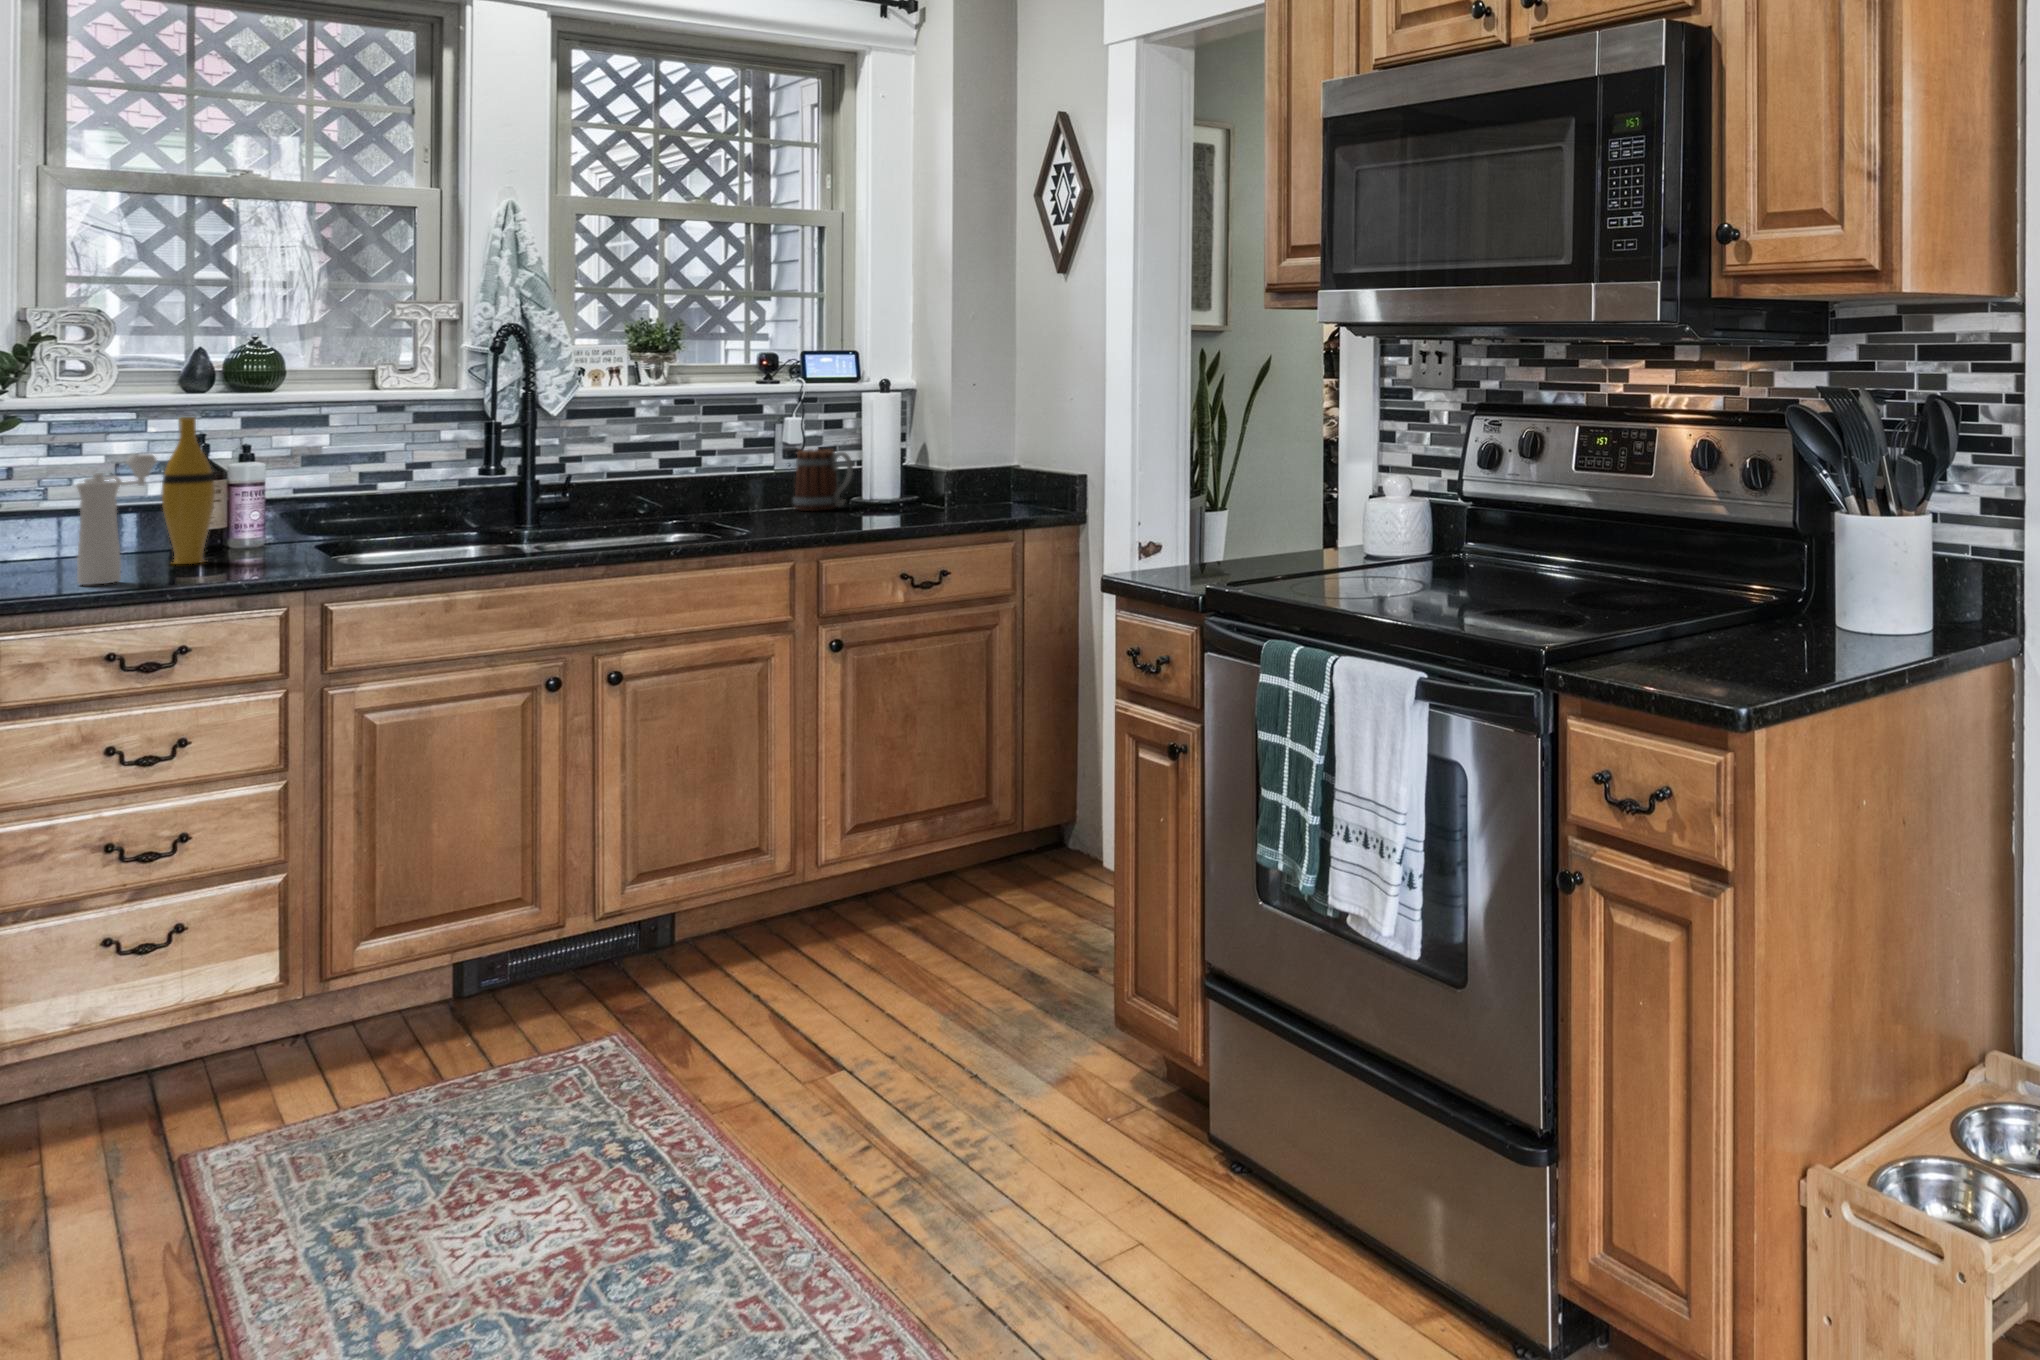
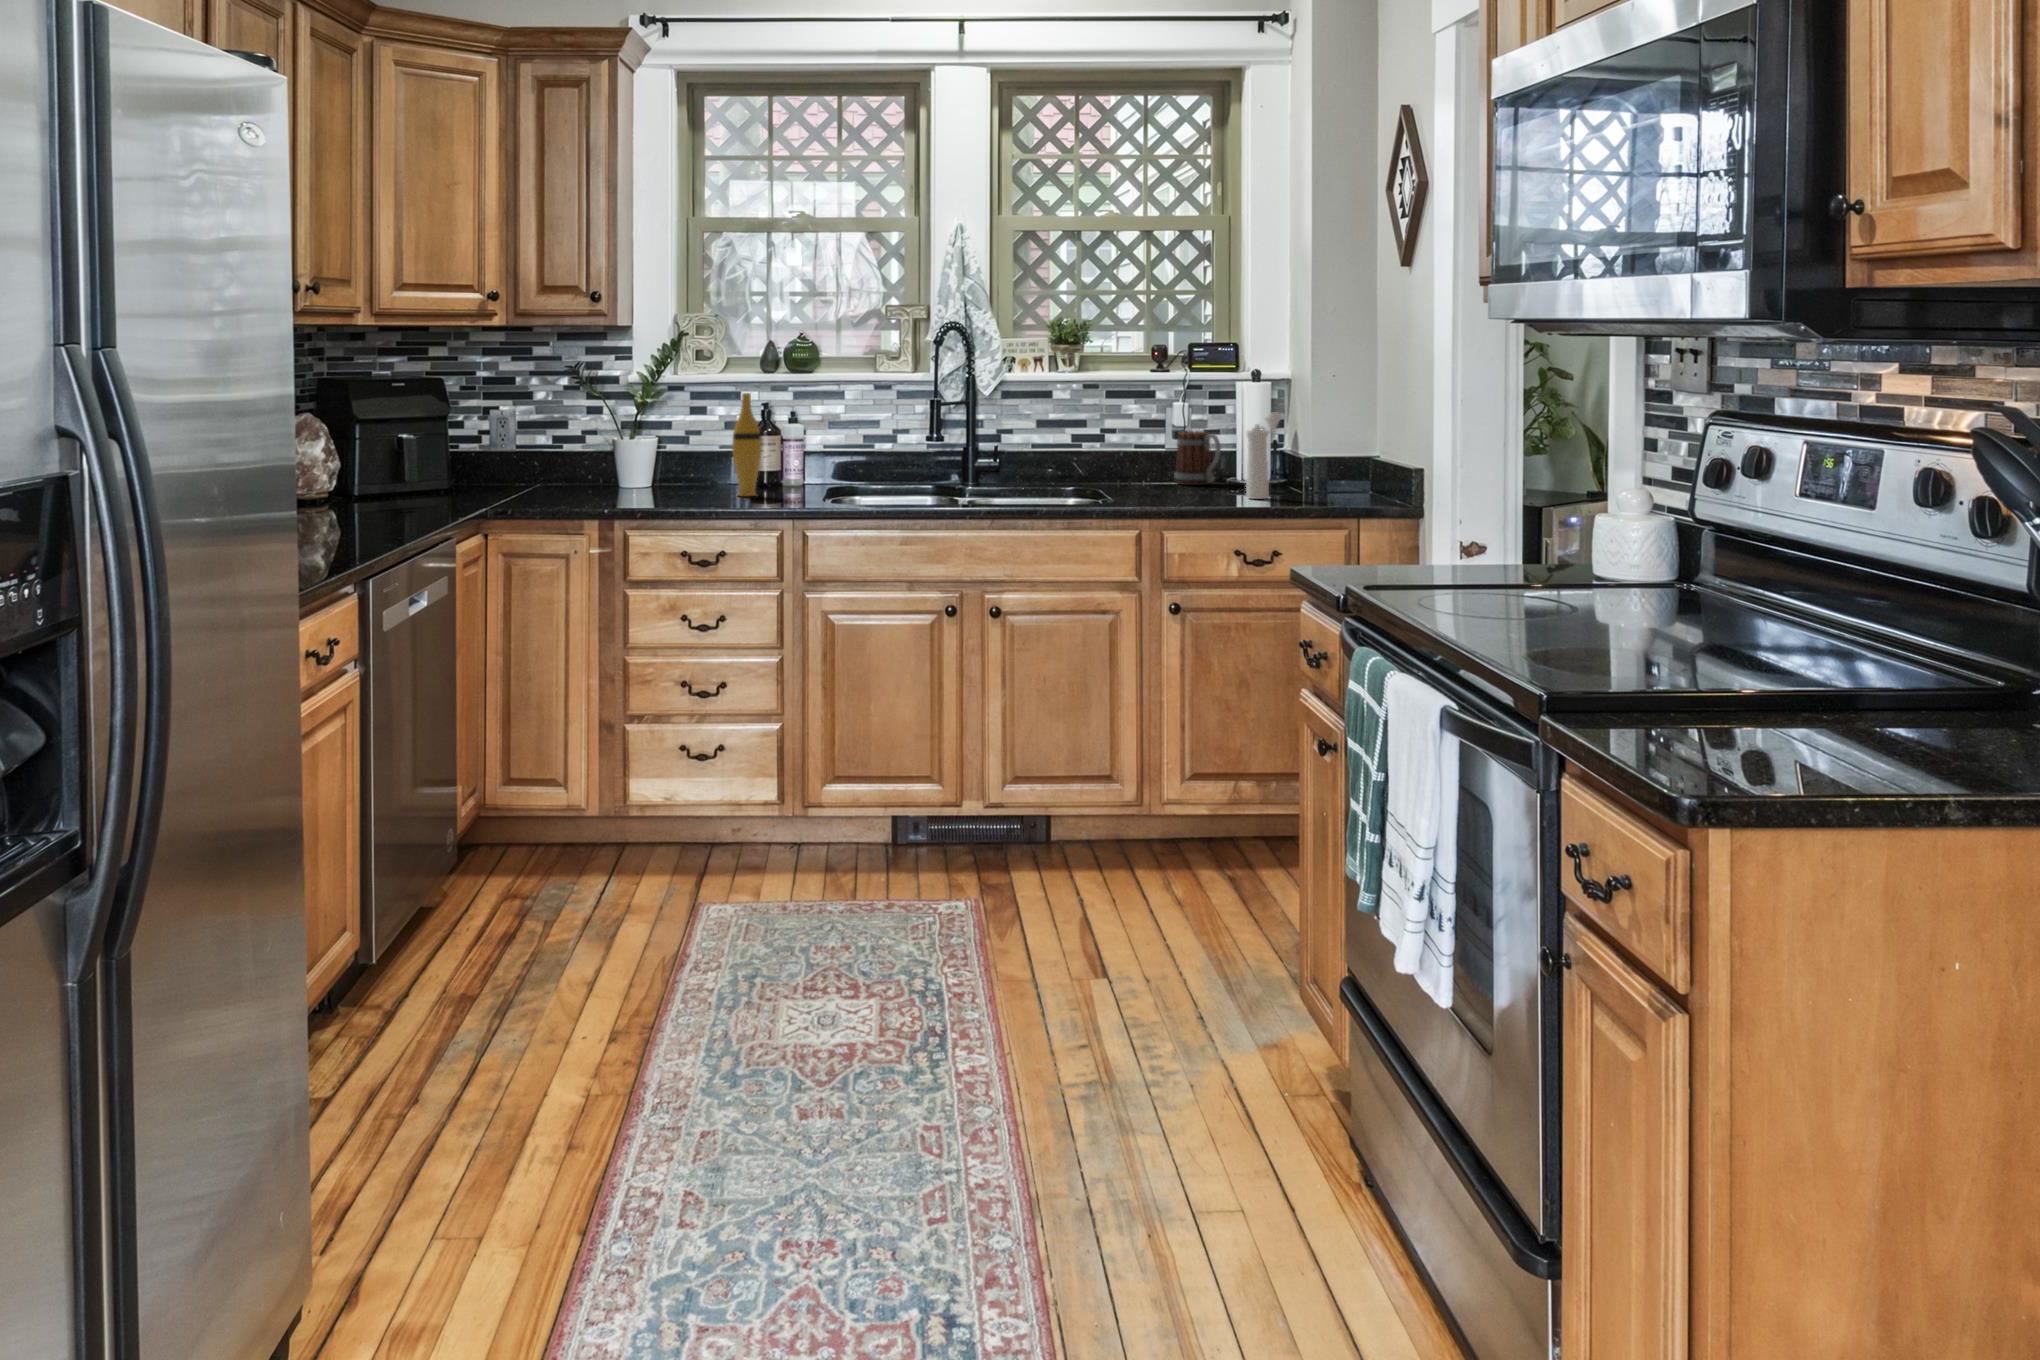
pepper mill: present [77,454,157,585] -> present [1246,412,1281,499]

